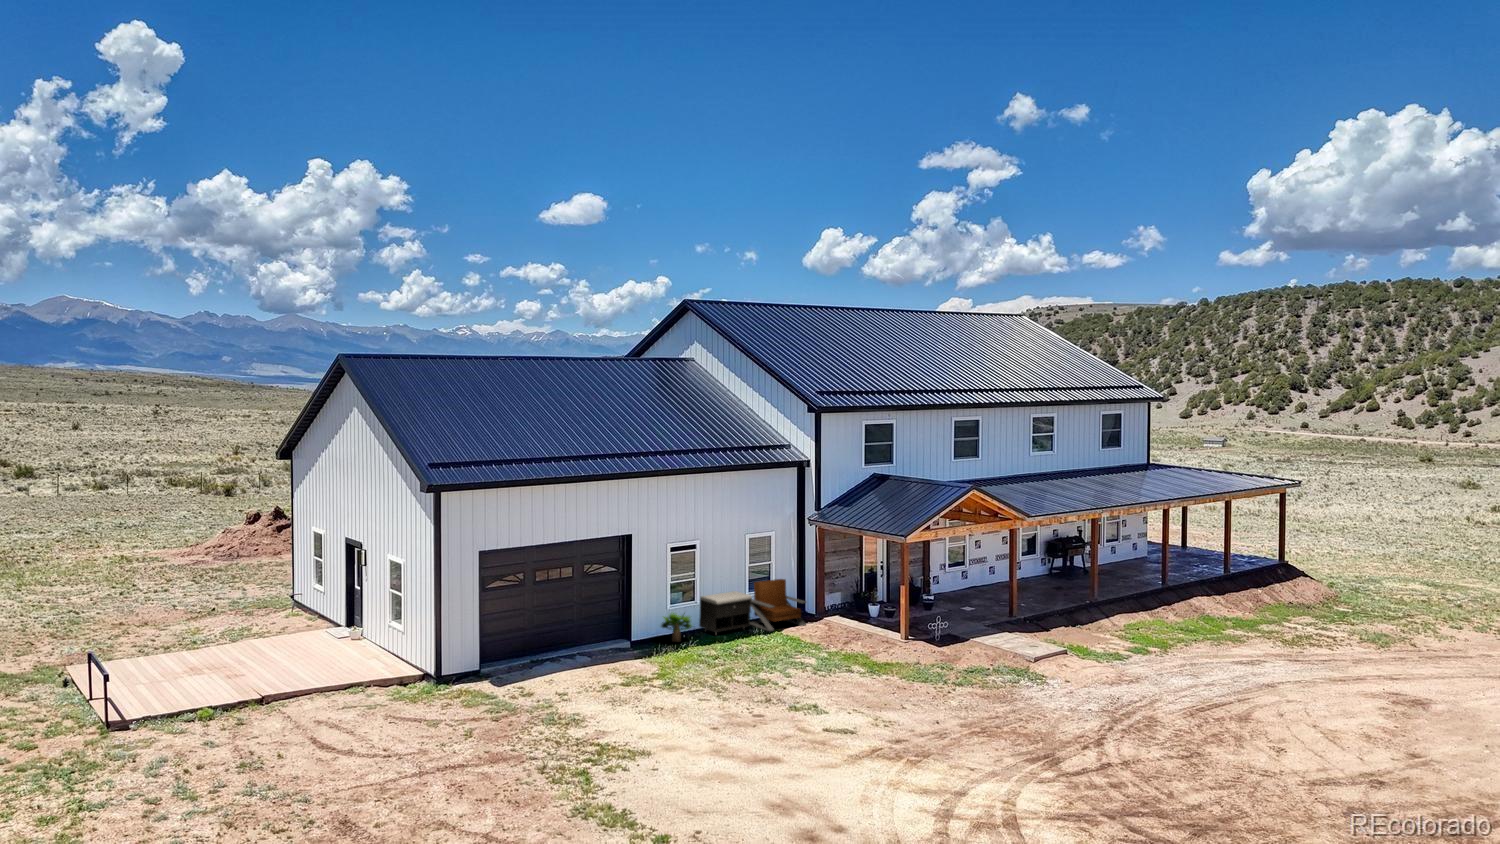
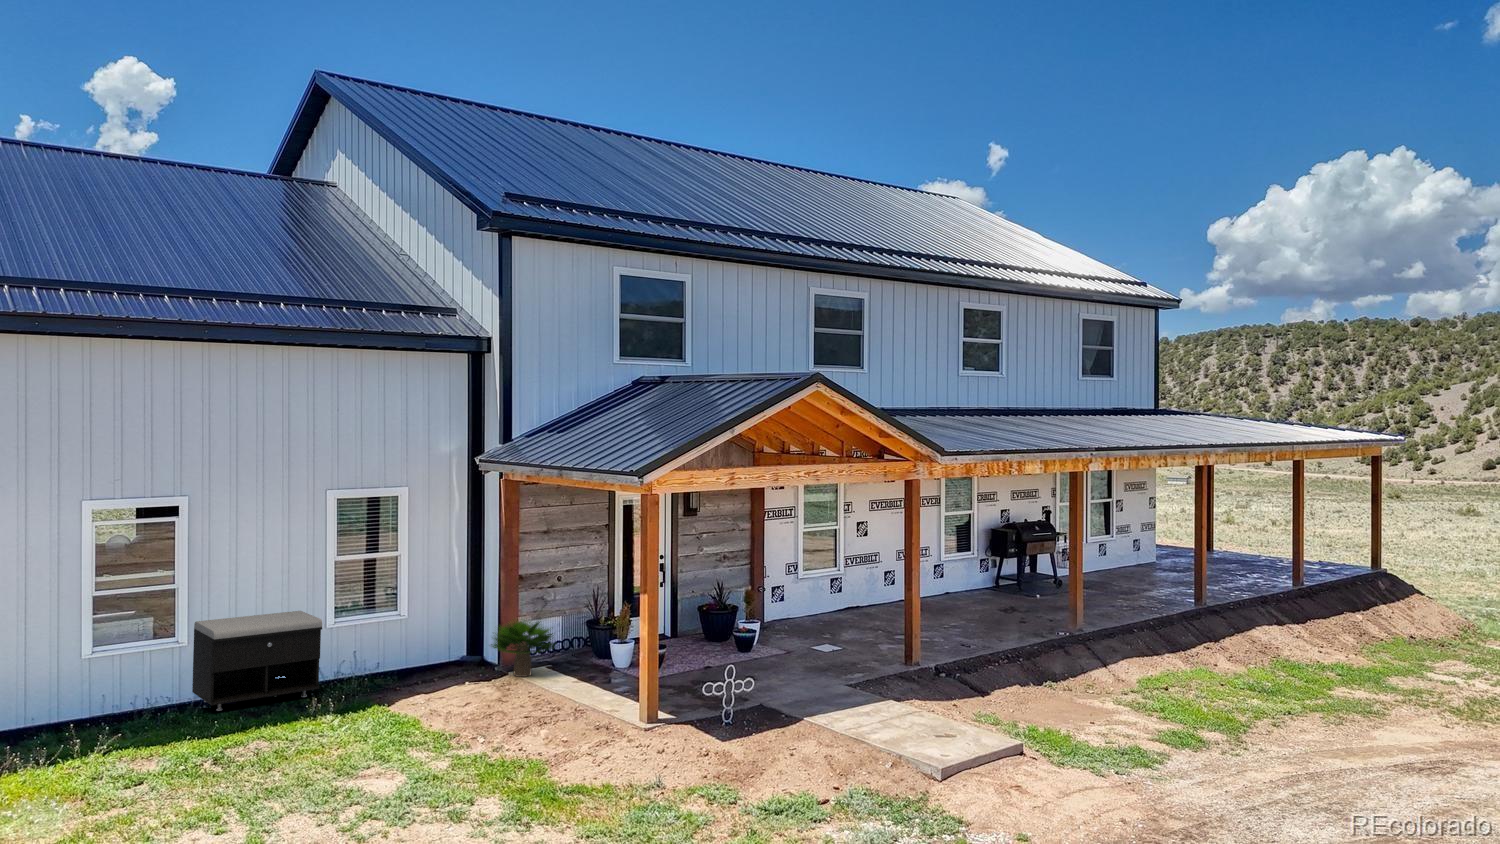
lounge chair: present [750,579,806,631] -> none [330,585,462,701]
potted plant: present [661,613,692,642] -> present [491,619,554,677]

